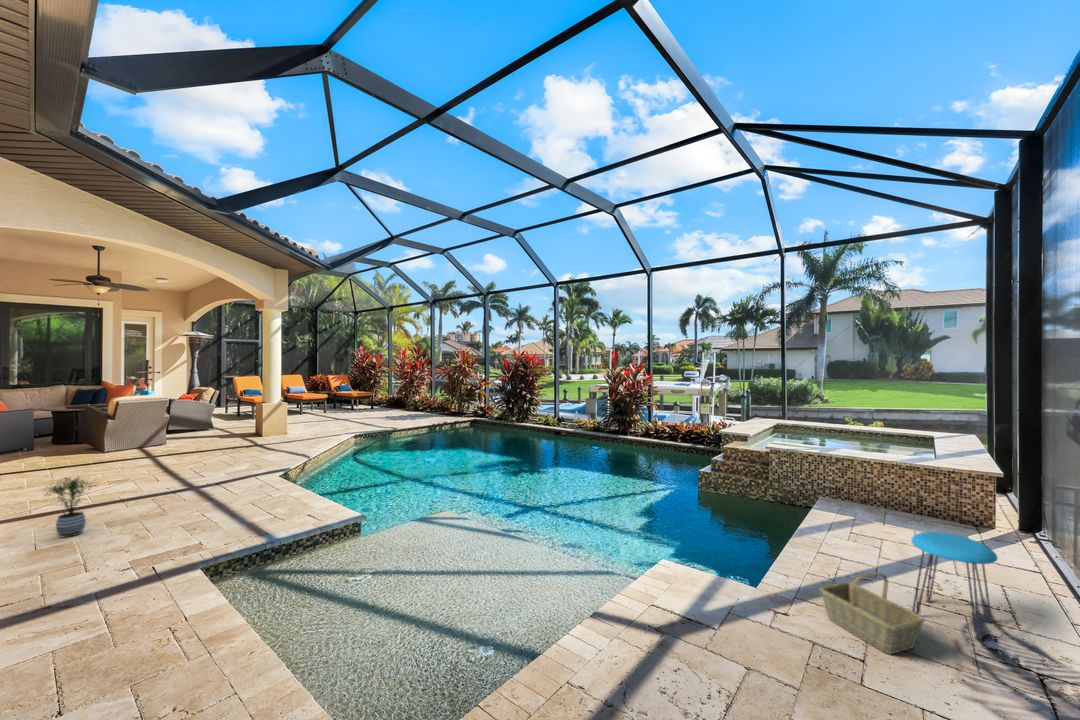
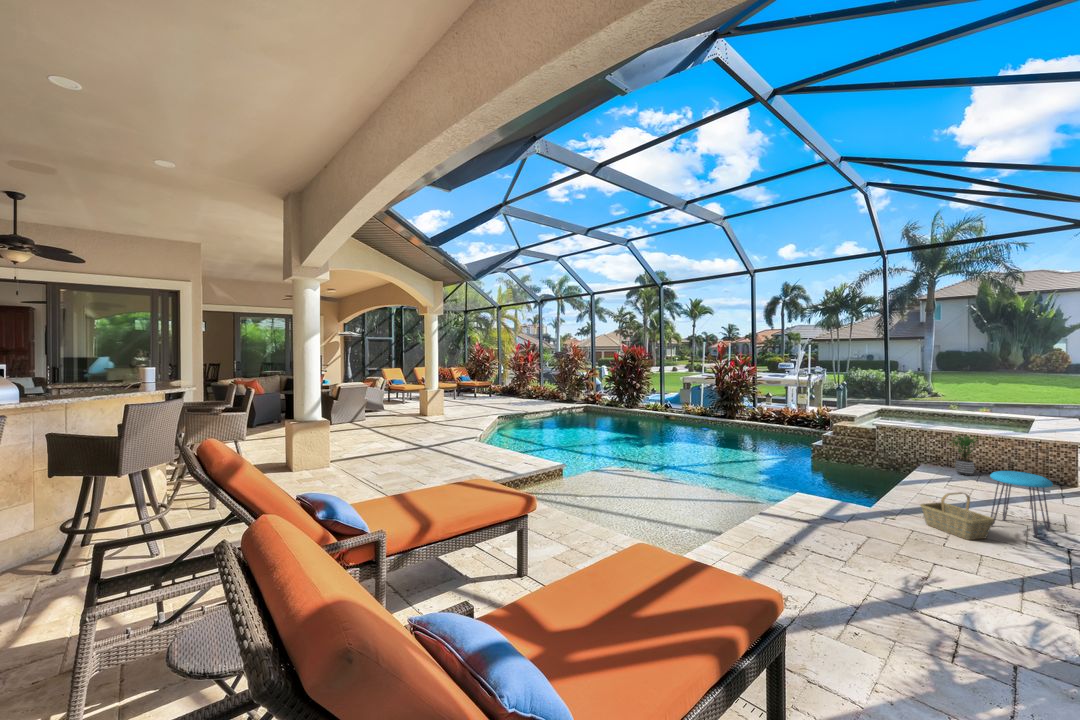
potted plant: present [45,477,96,537] -> present [948,436,977,476]

